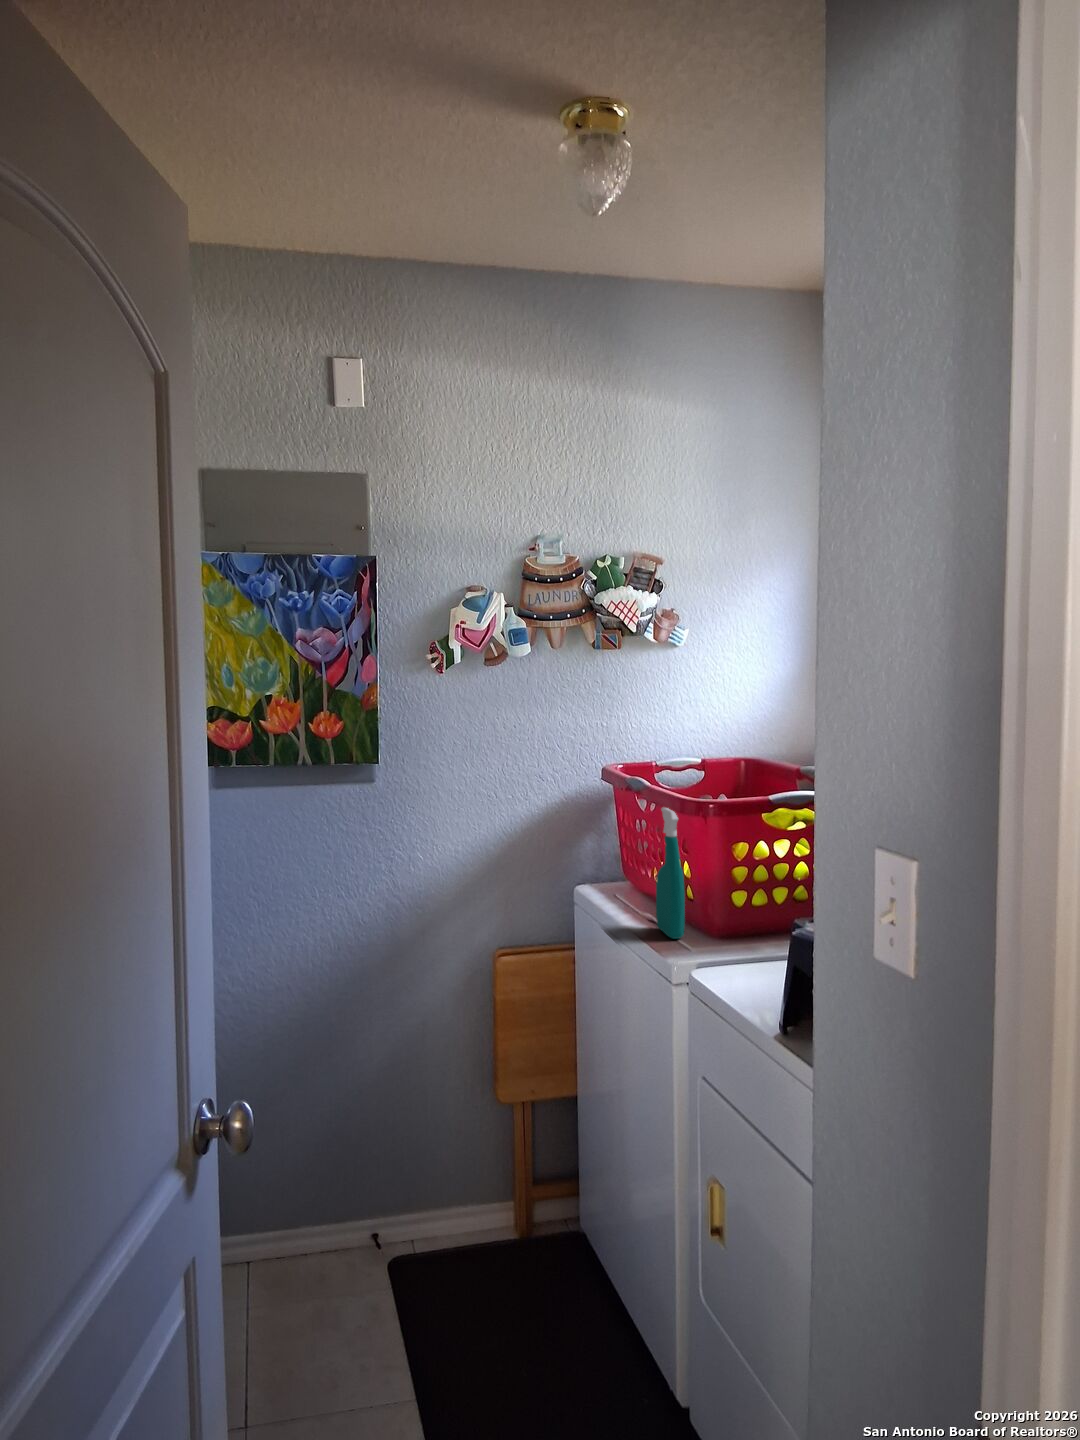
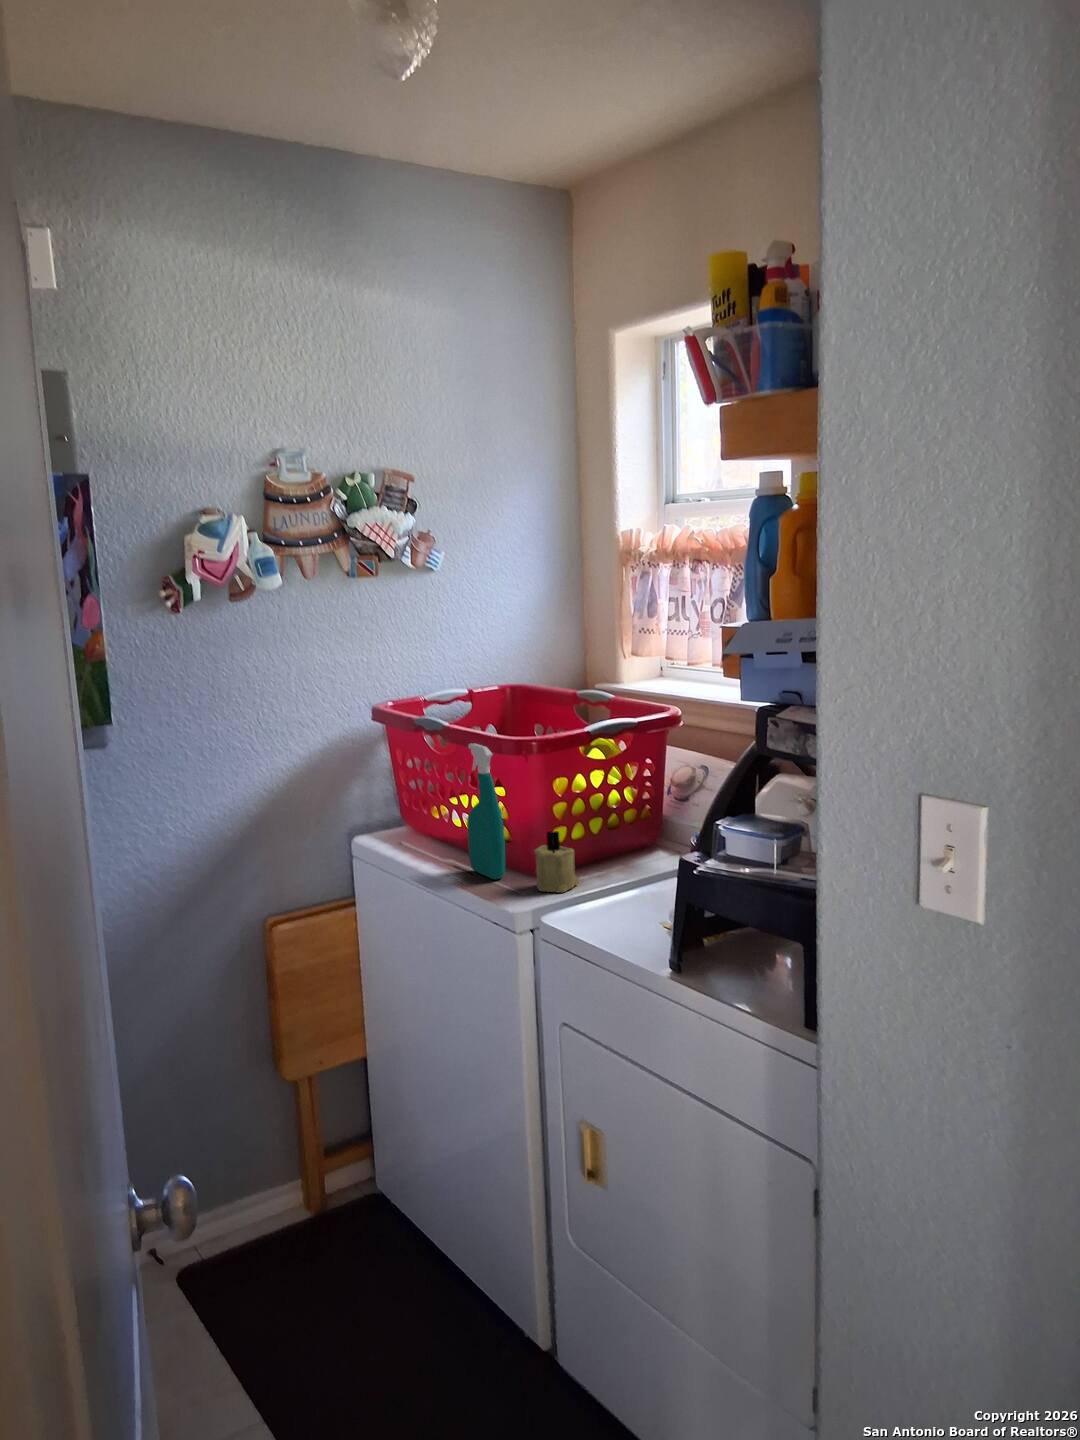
candle: none [706,898,750,960] -> present [534,831,579,892]

